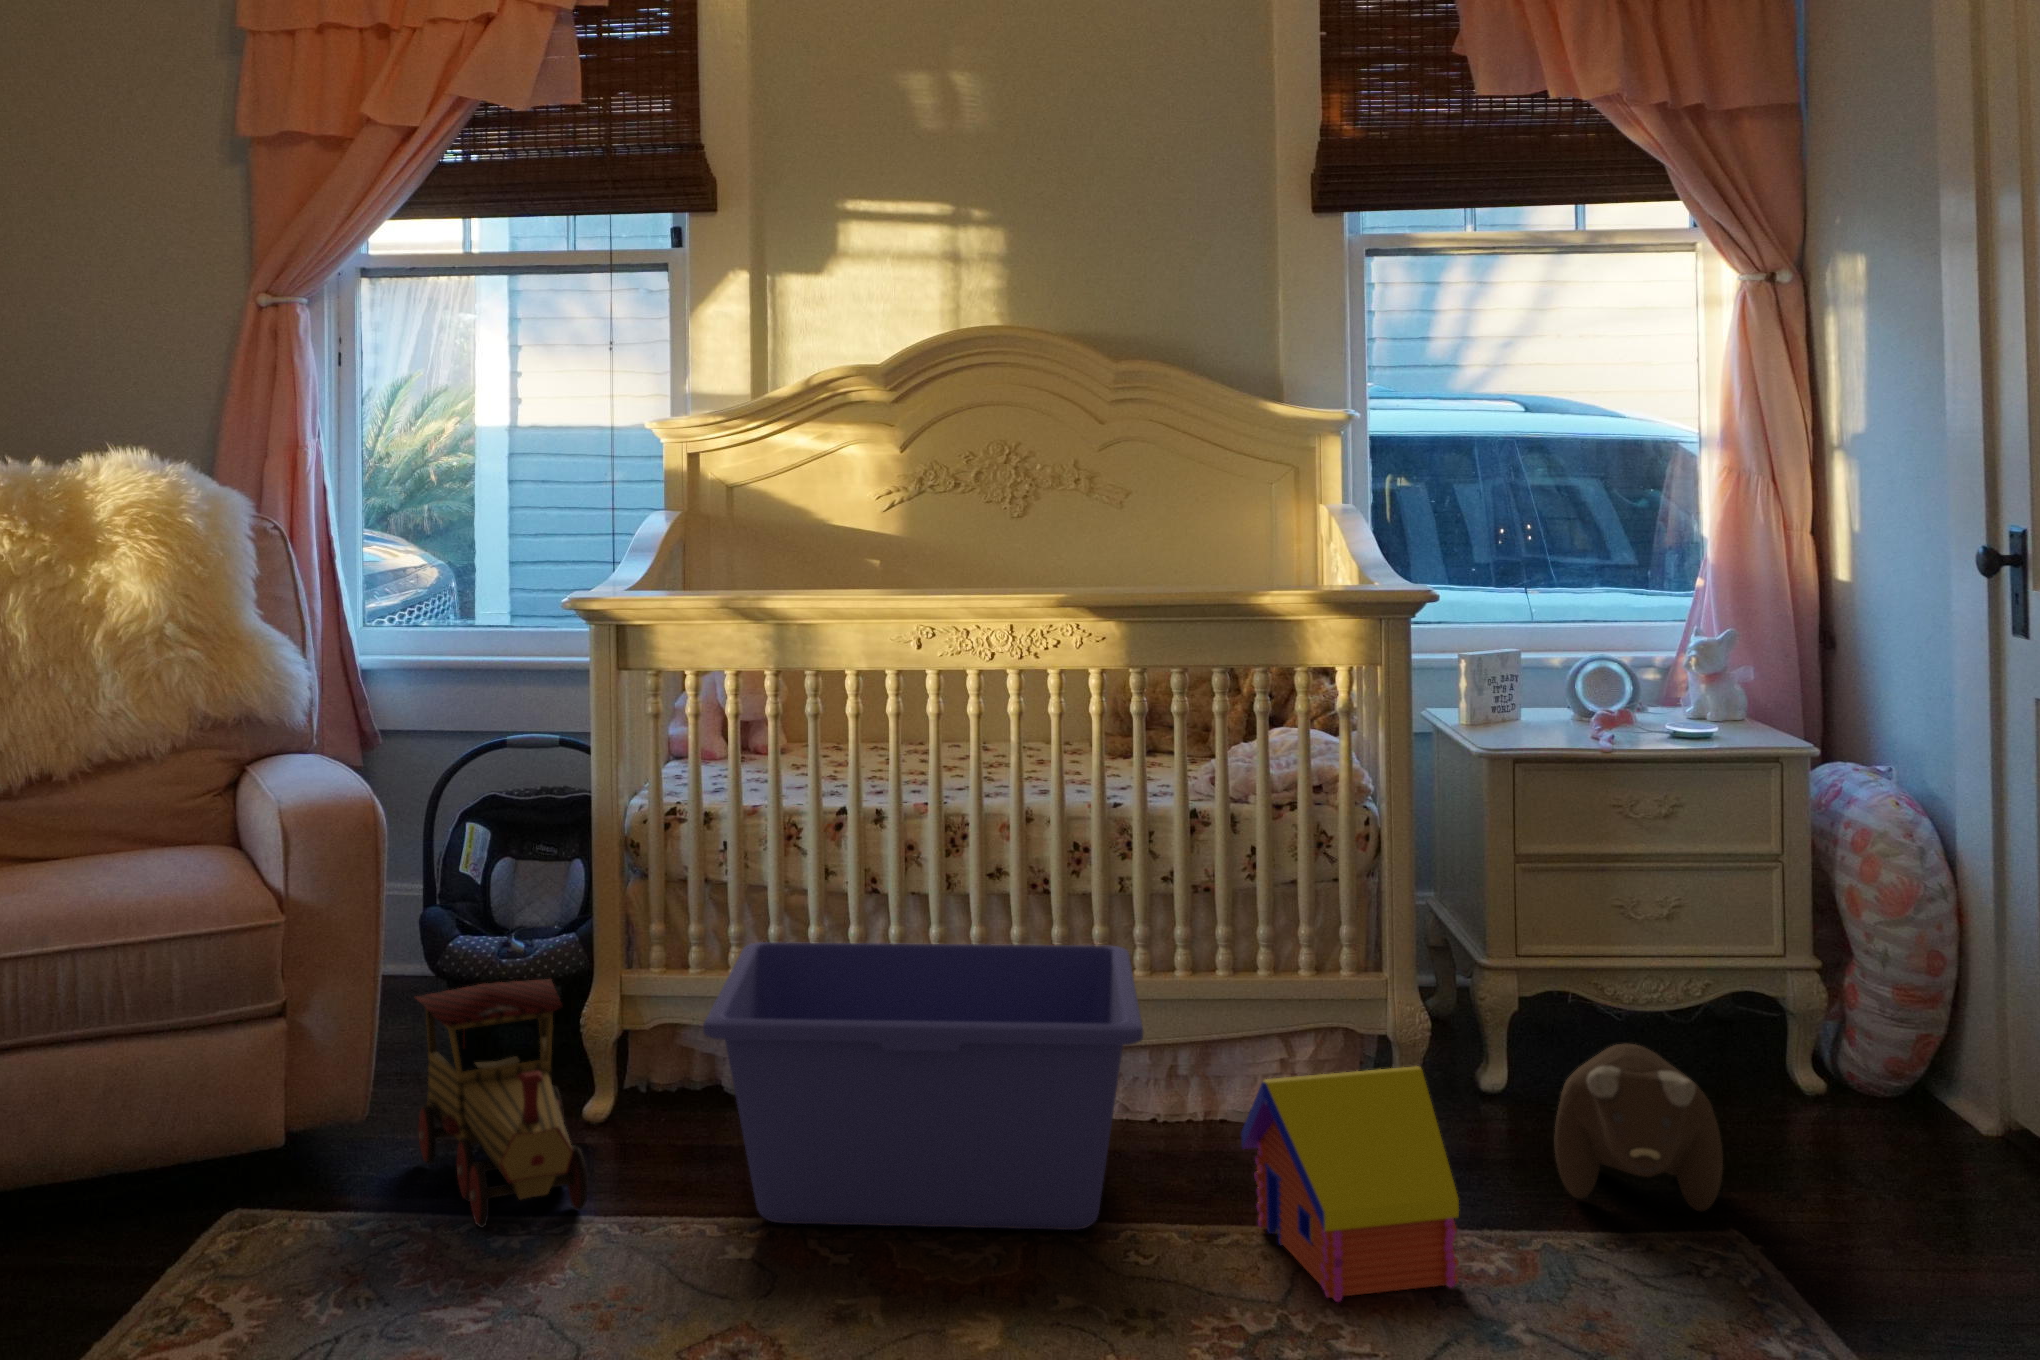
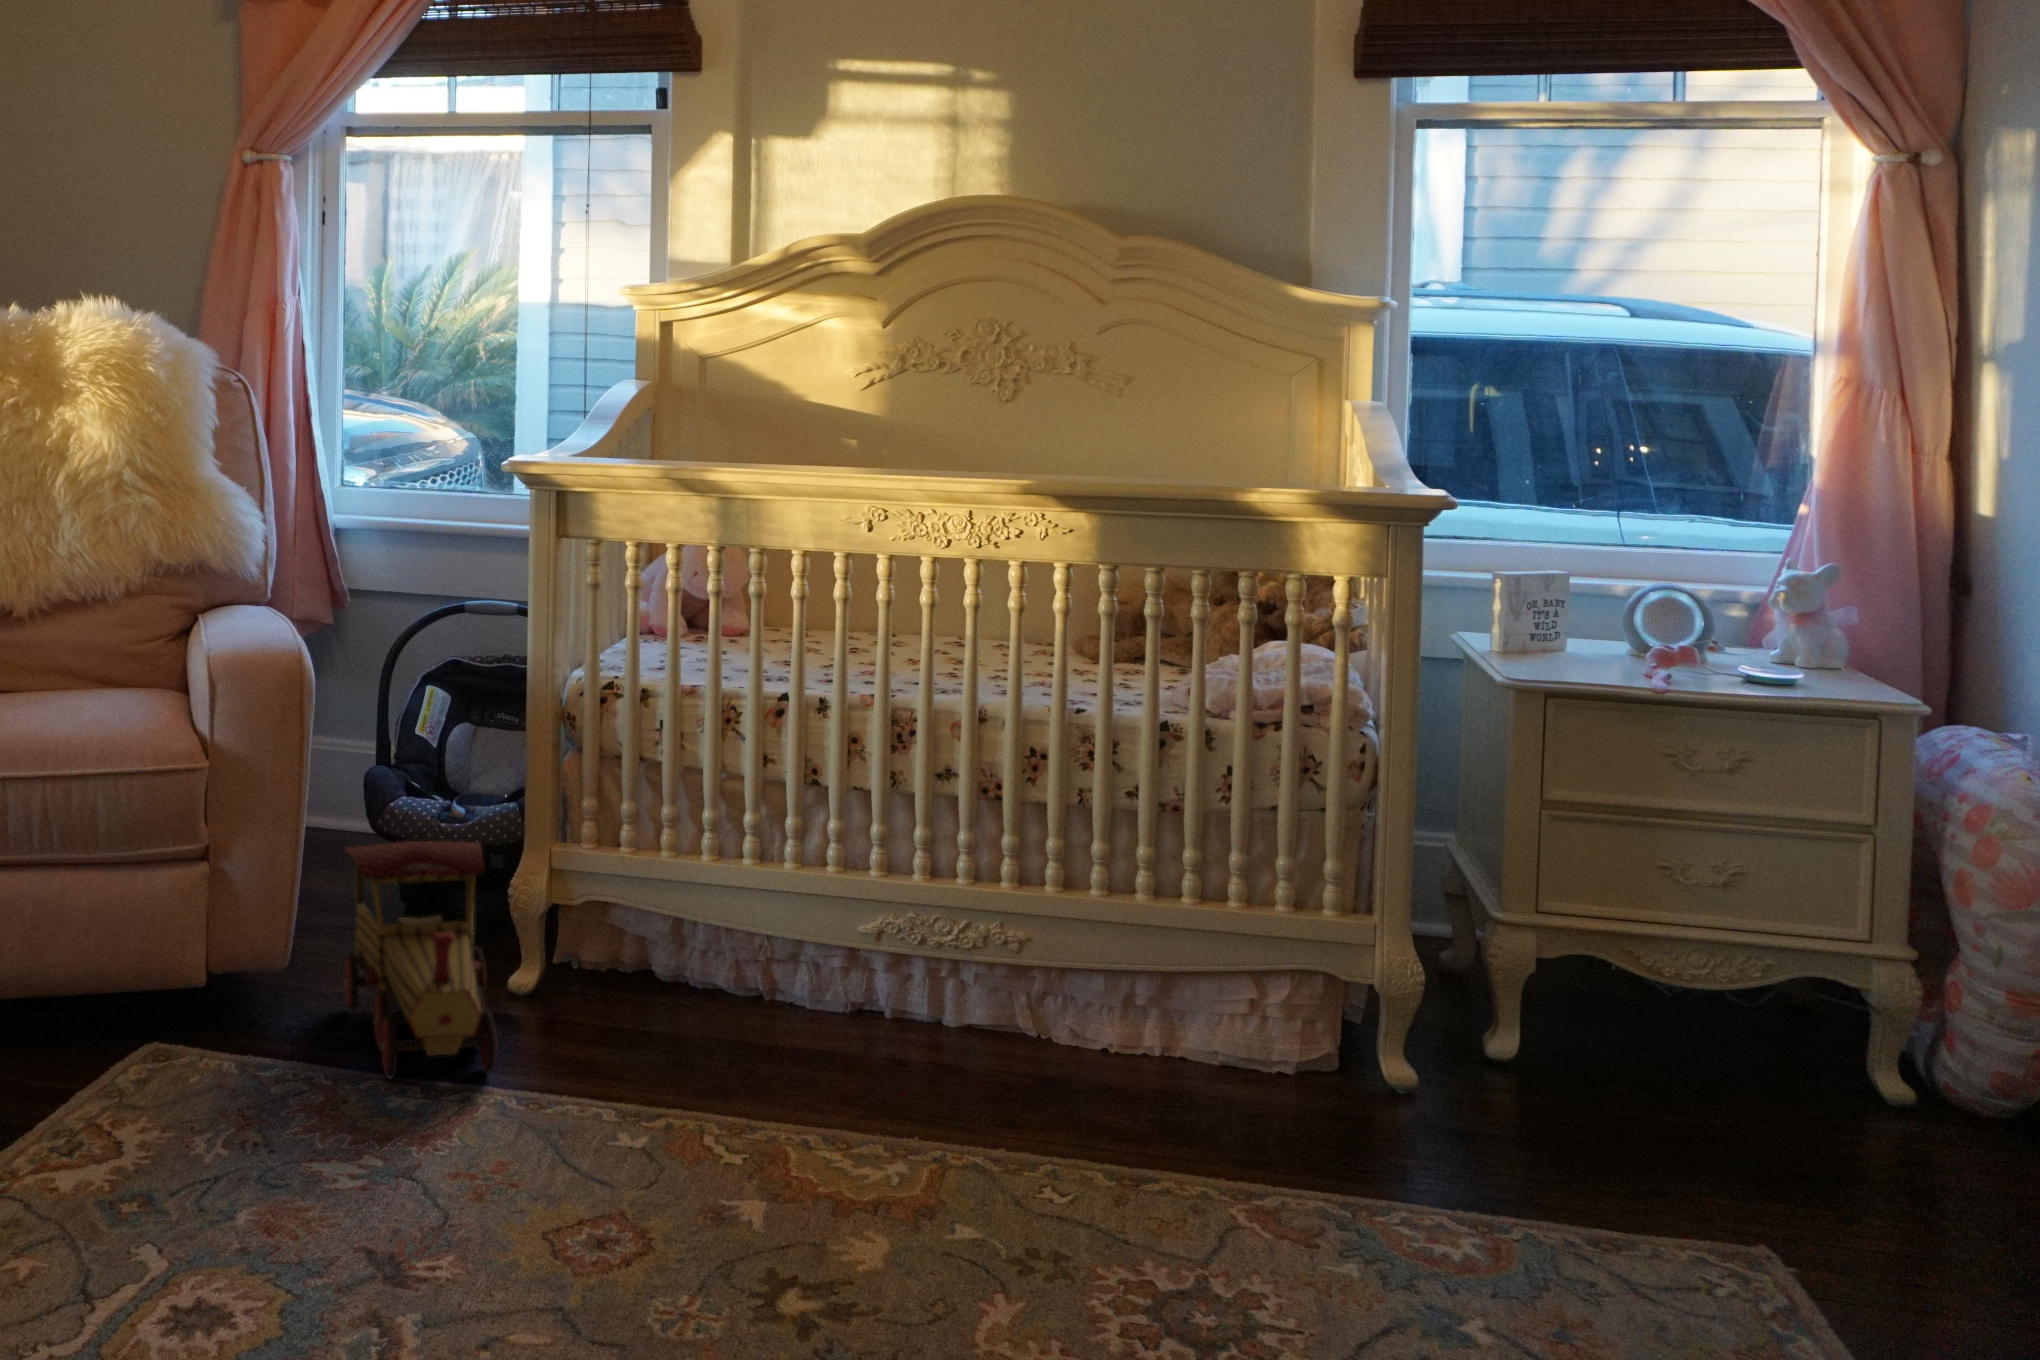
storage bin: present [703,942,1143,1230] -> none [610,825,1080,1154]
plush toy: present [1555,1044,1723,1211] -> none [1557,1024,1764,1221]
toy house: present [1241,1066,1459,1302] -> none [1186,1021,1424,1268]

